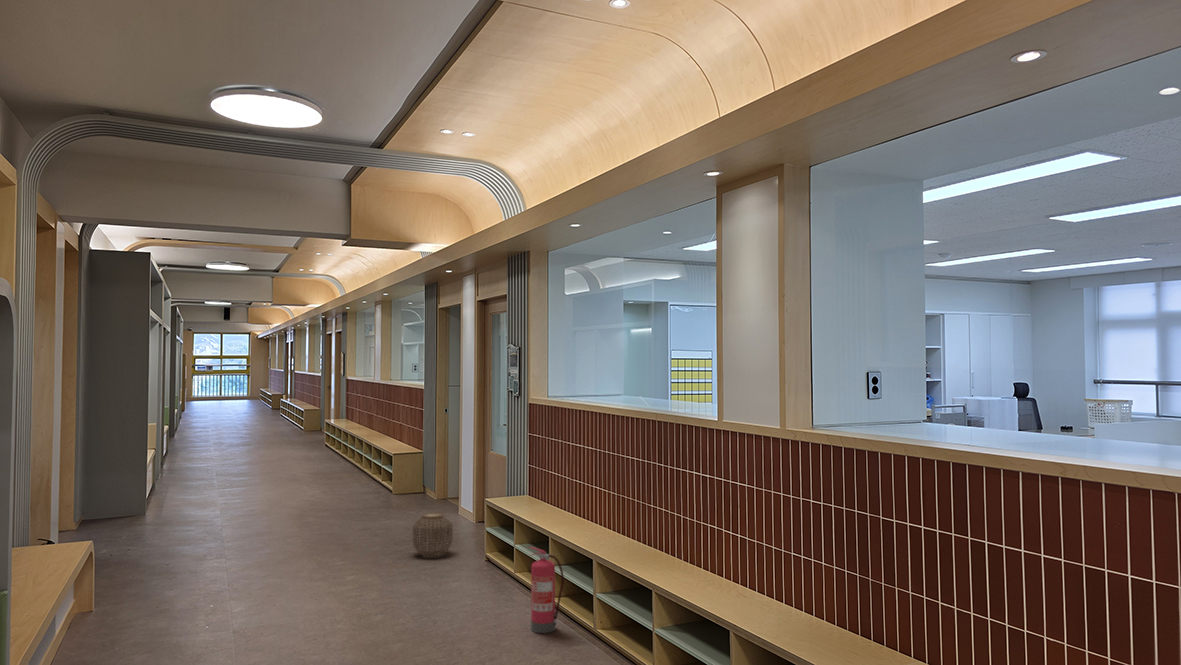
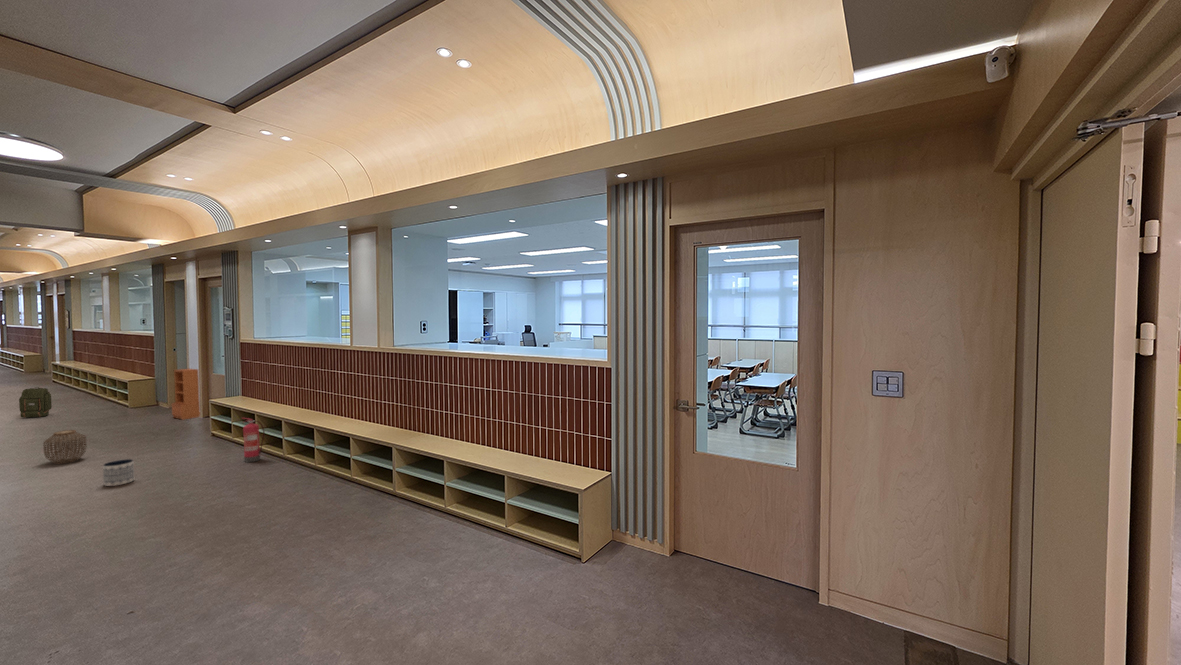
bookcase: none [439,443,473,524] -> present [172,369,200,420]
backpack: none [281,457,312,499] -> present [19,387,52,417]
woven basket: present [413,513,452,558] -> present [43,430,87,464]
planter: none [338,601,377,646] -> present [103,459,134,486]

